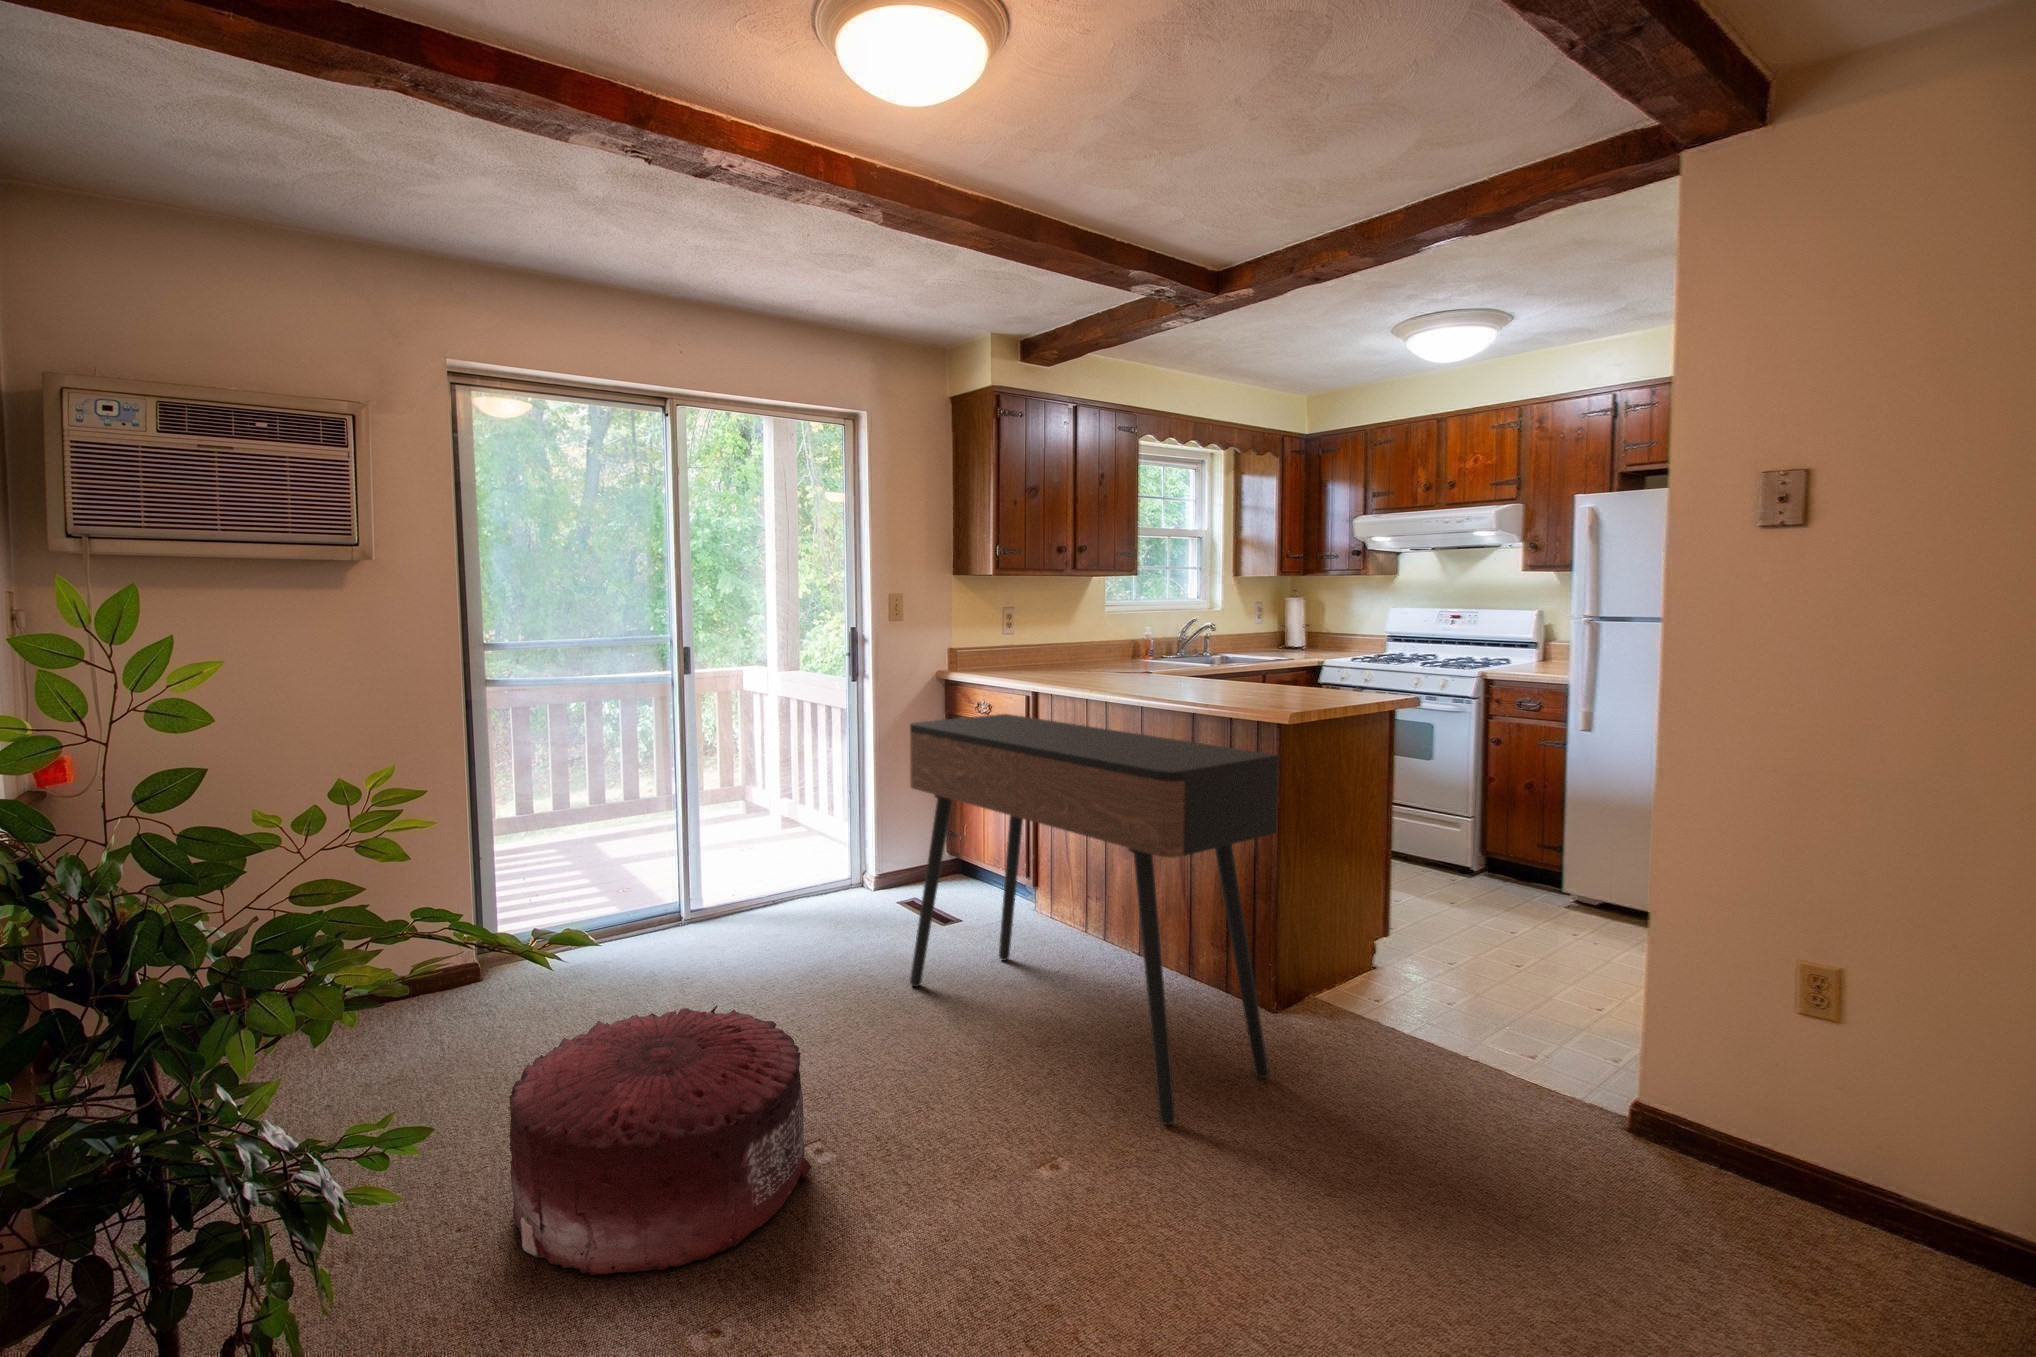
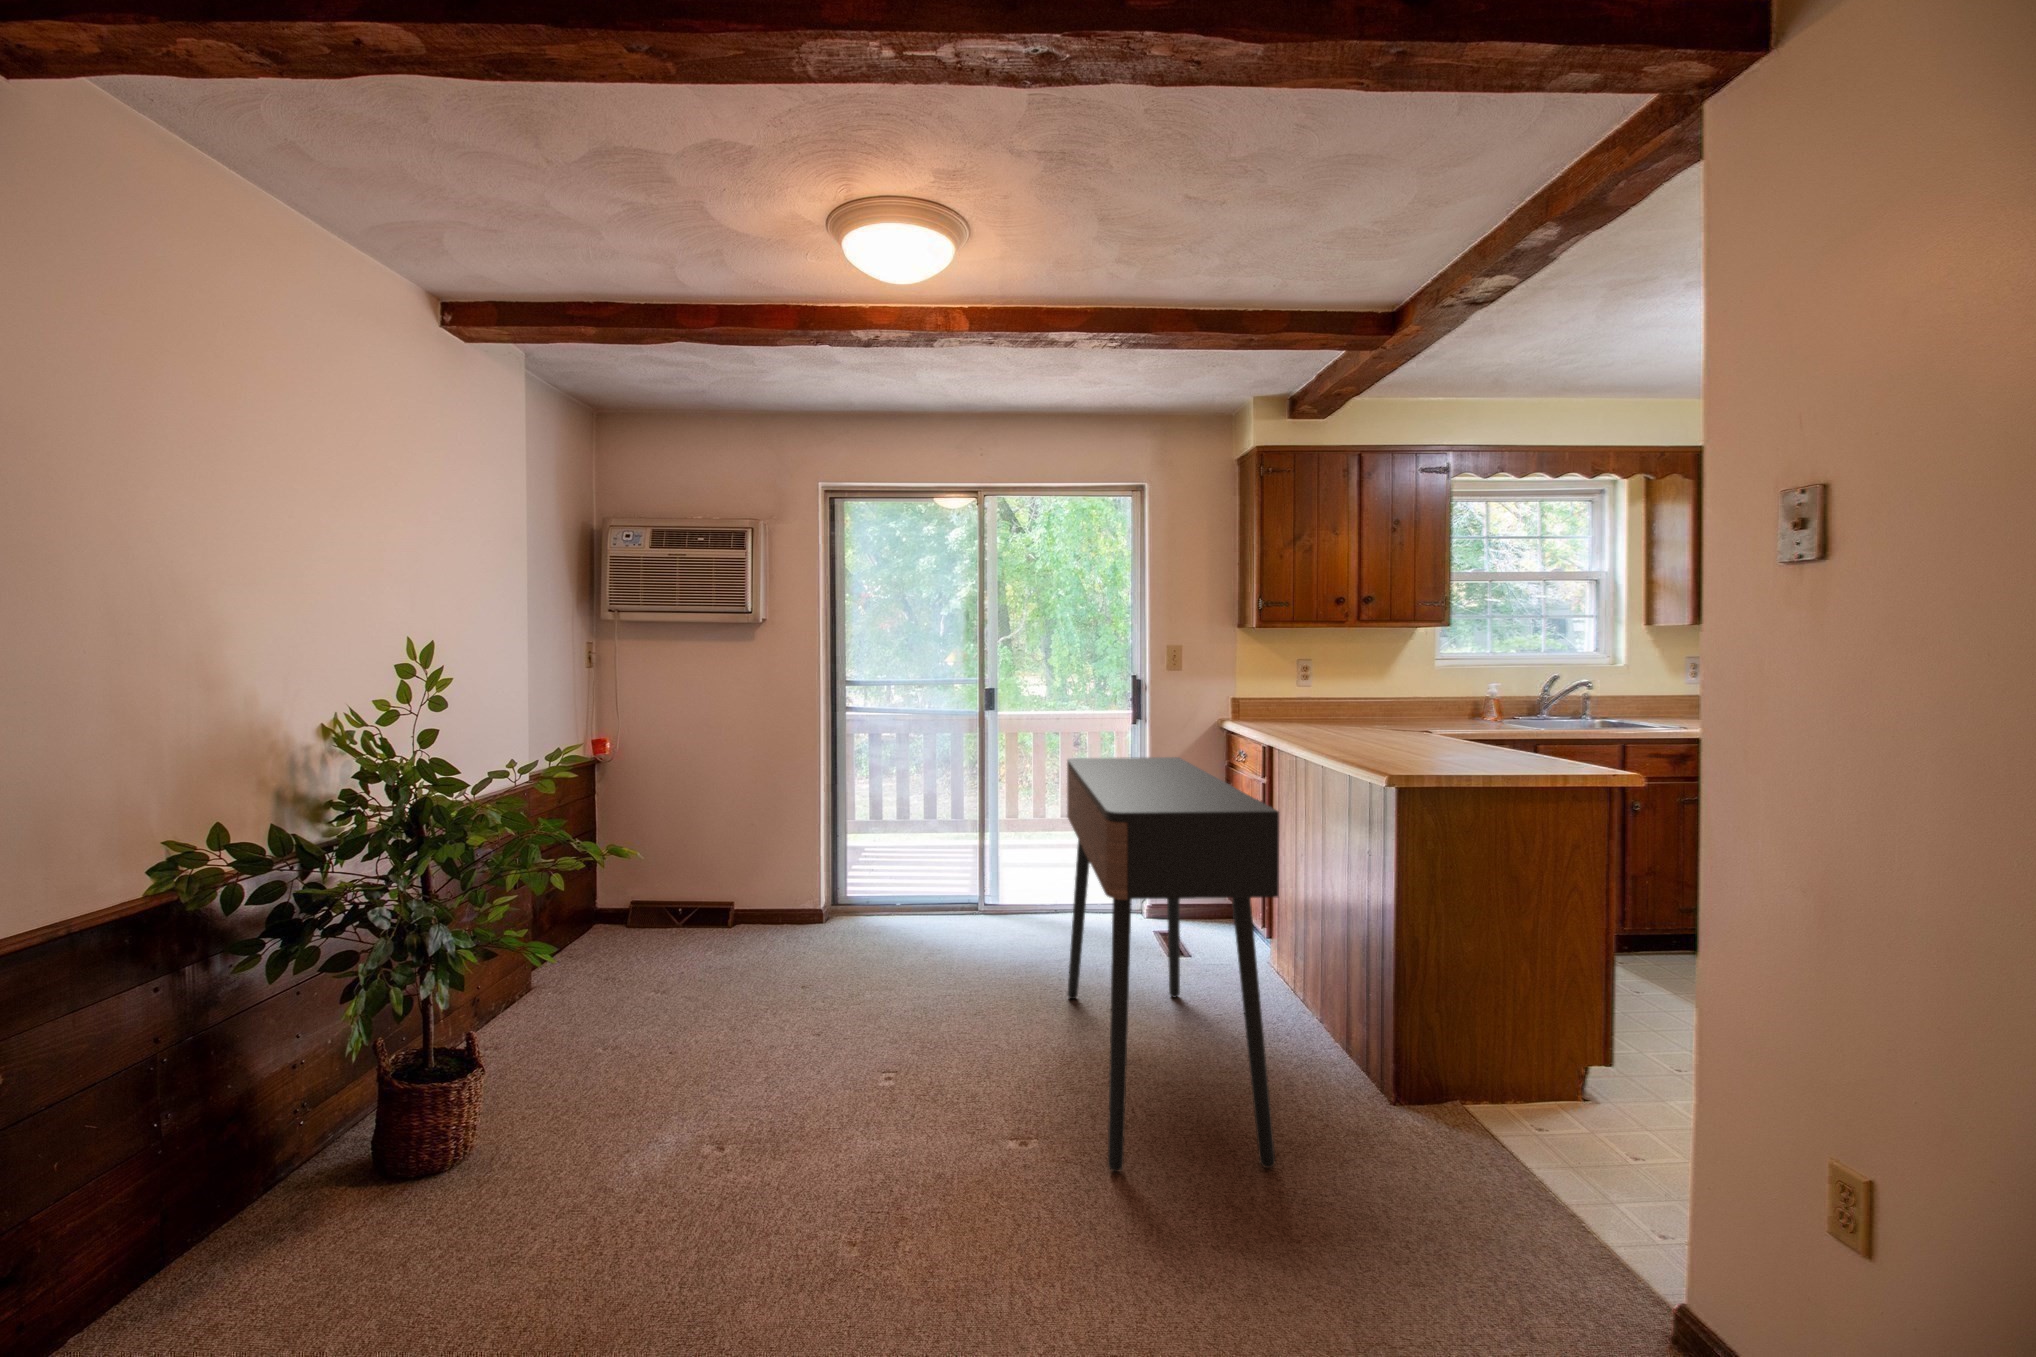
pouf: present [509,1005,812,1276] -> none [622,951,840,1130]

